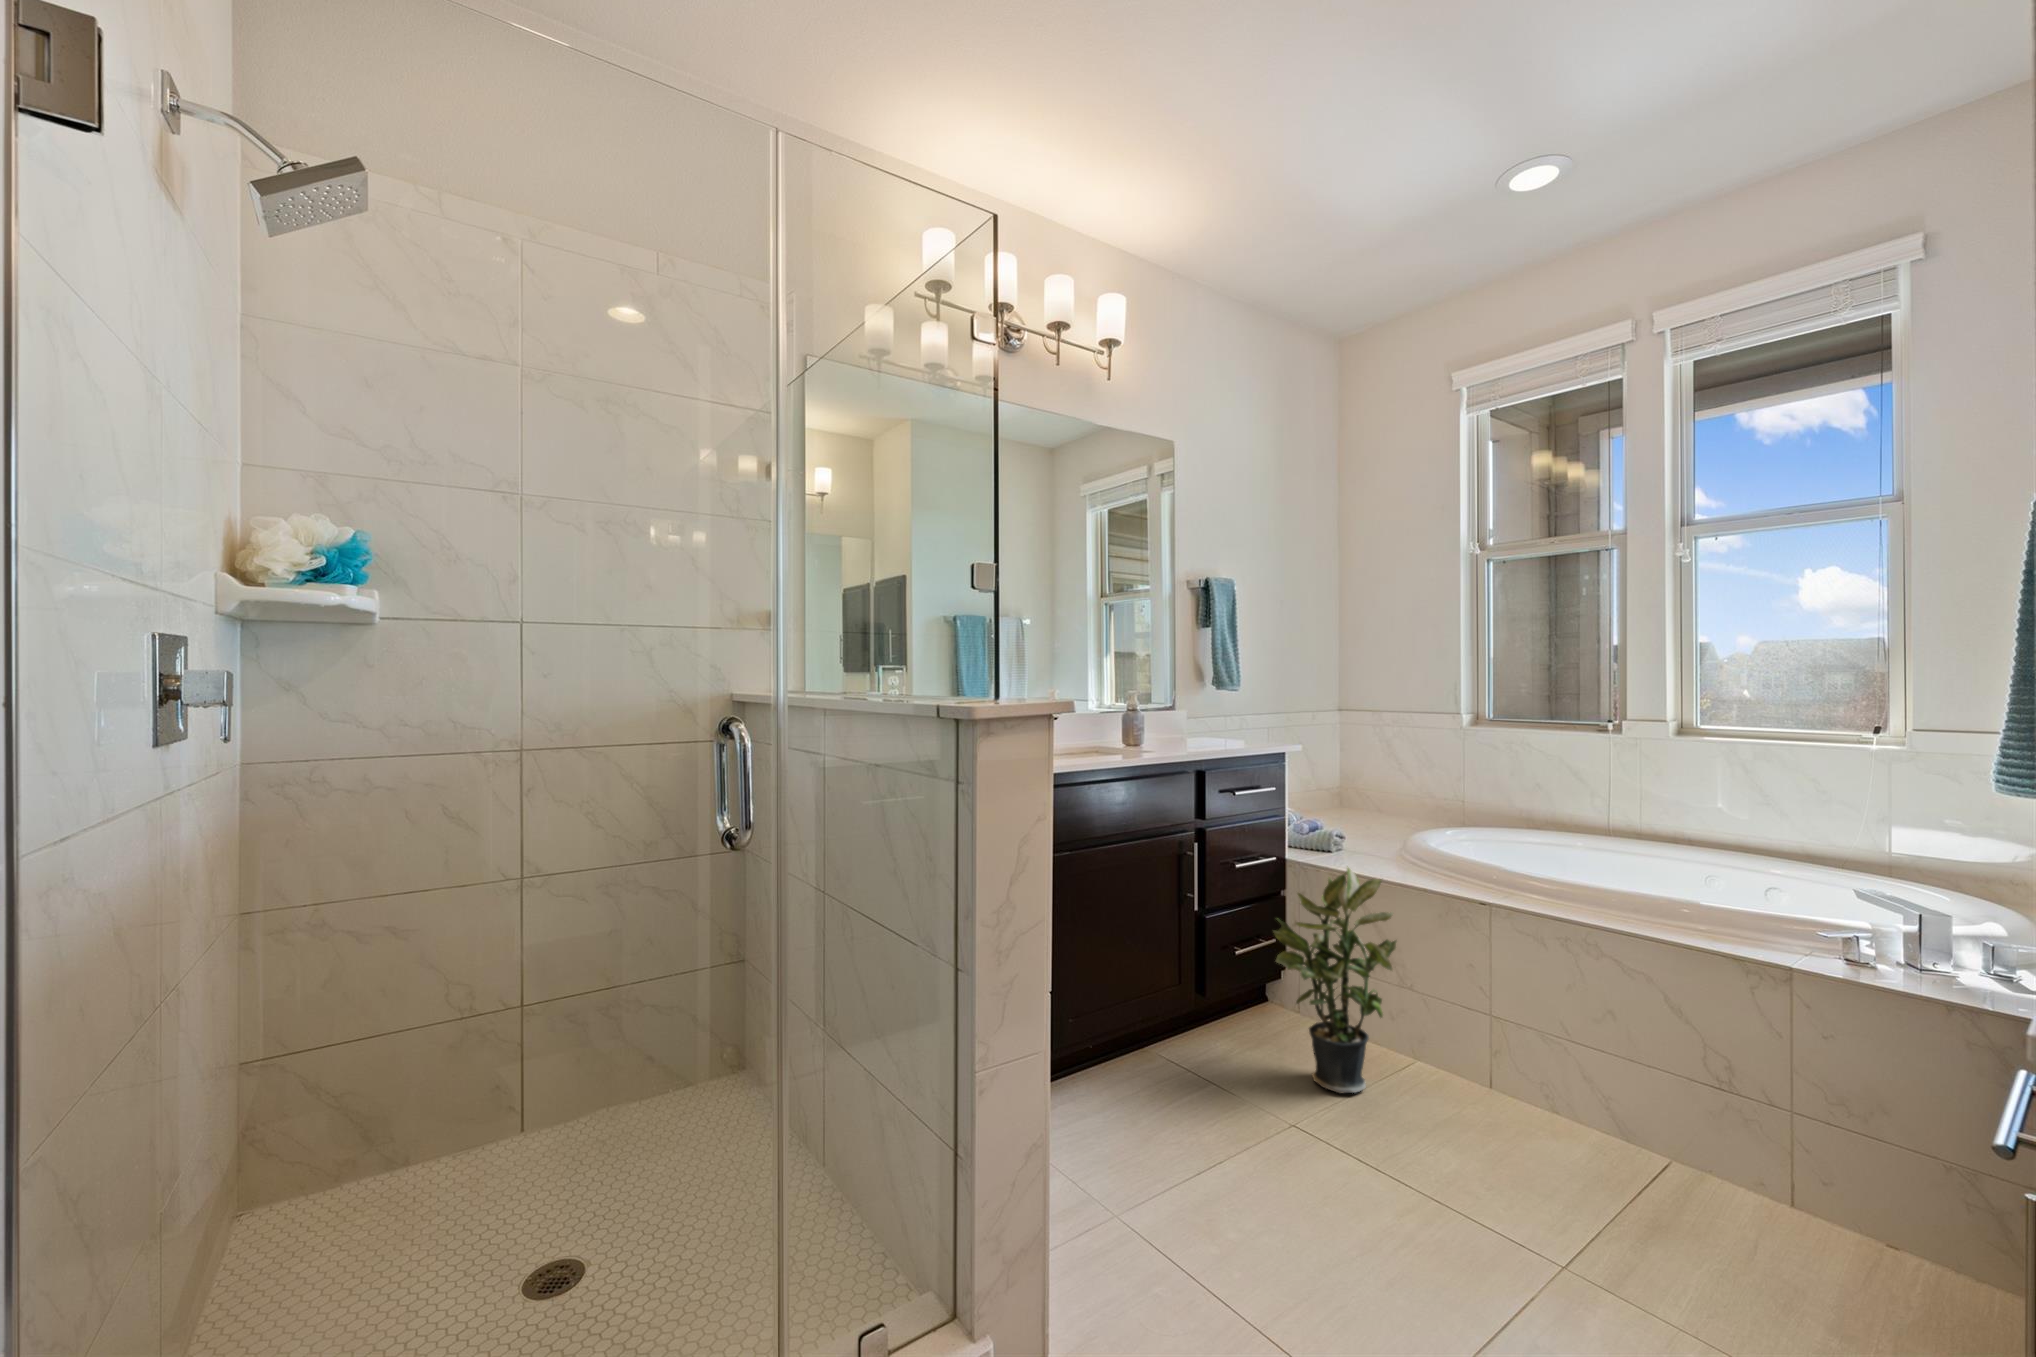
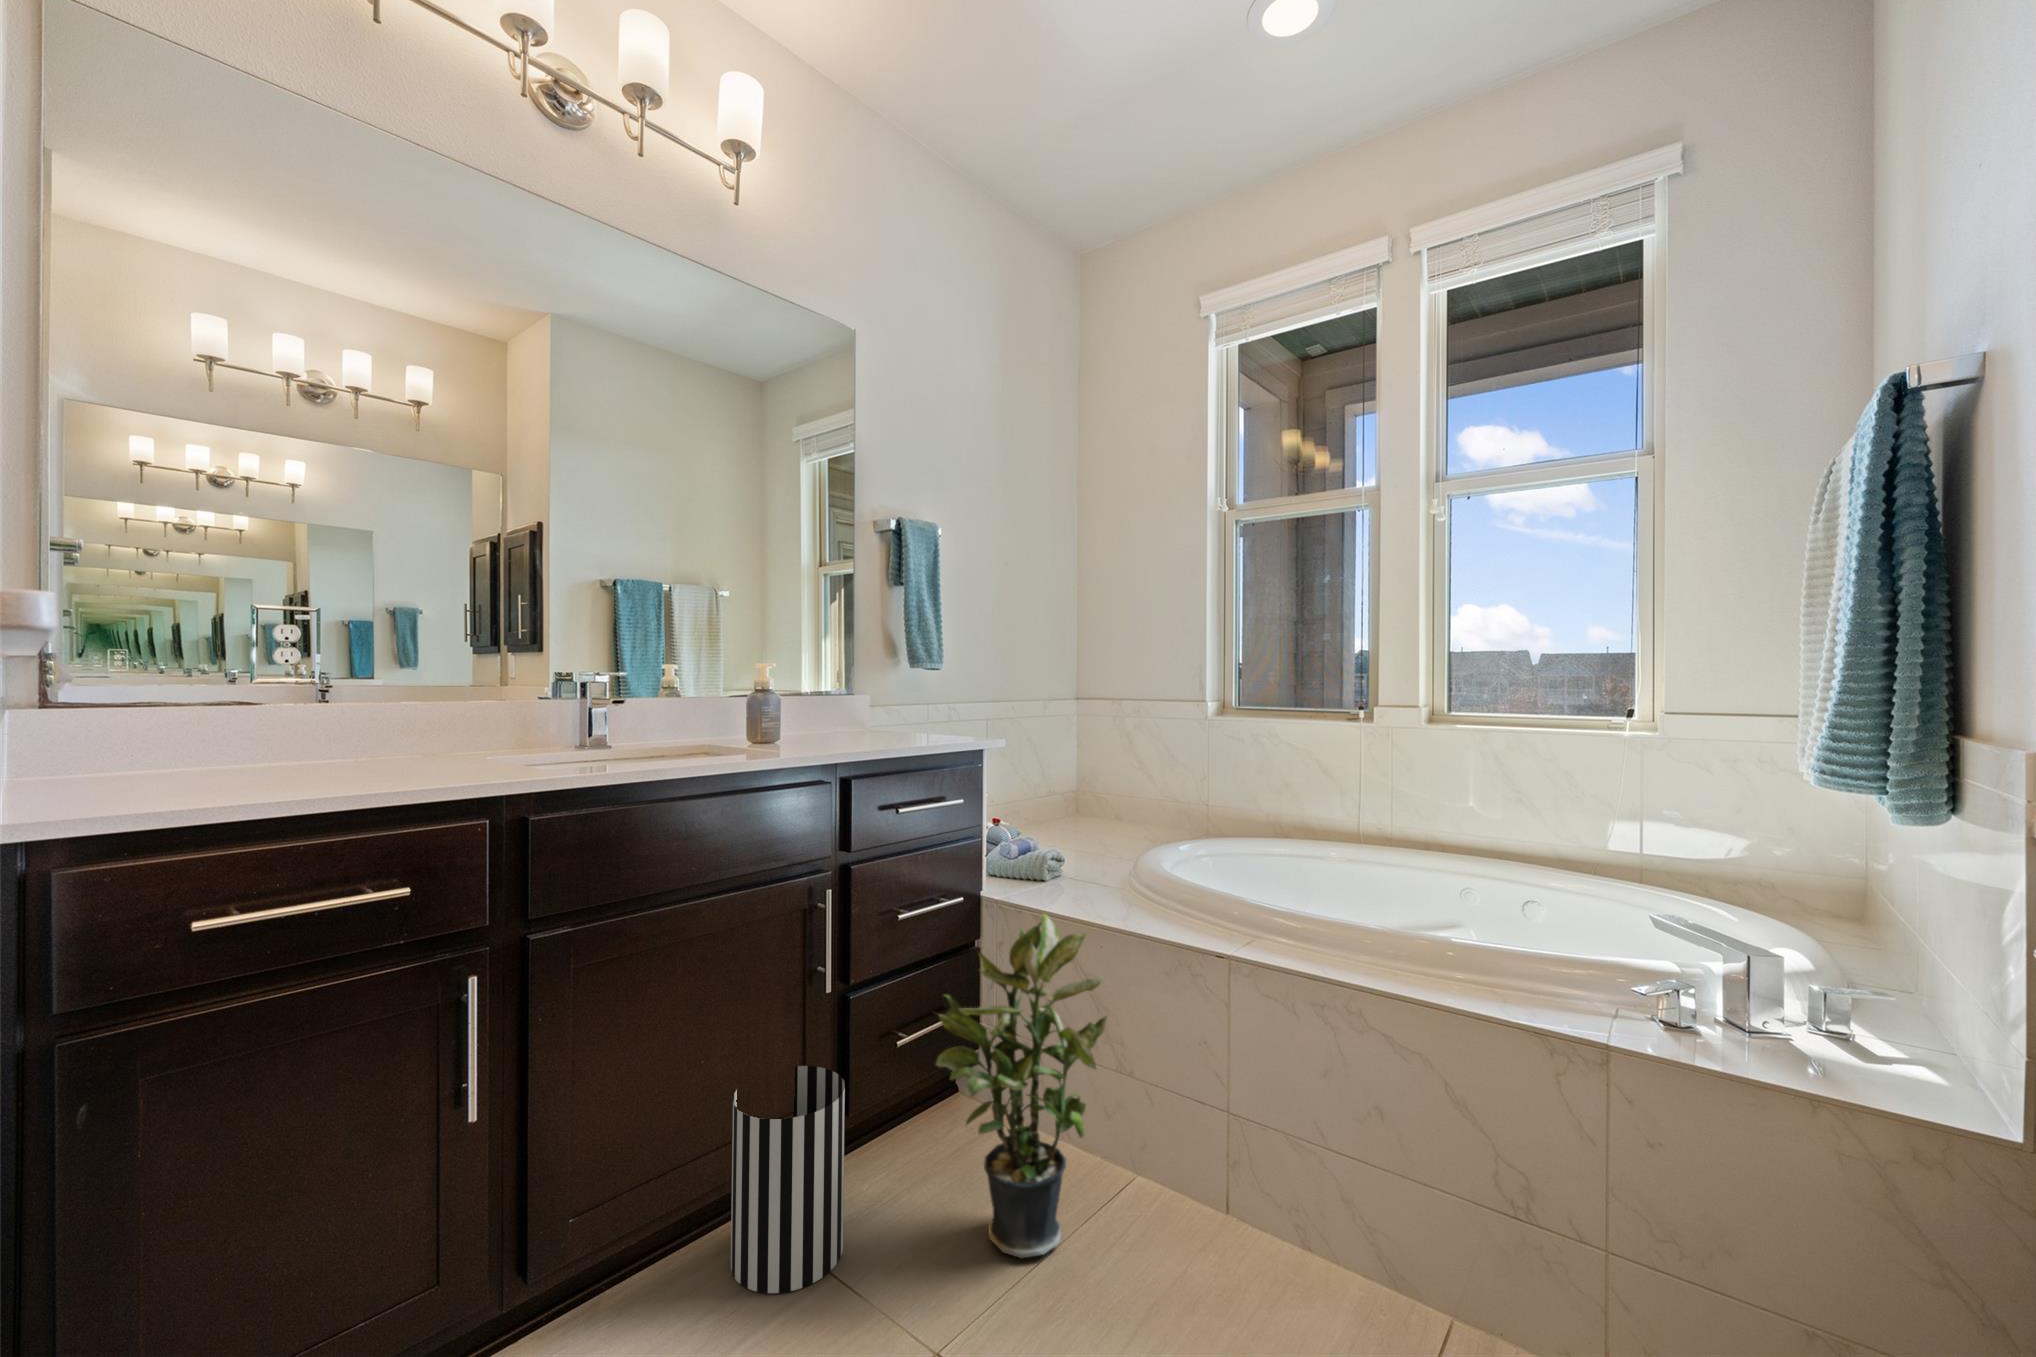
wastebasket: none [1144,958,1214,1090] -> present [731,1066,845,1293]

